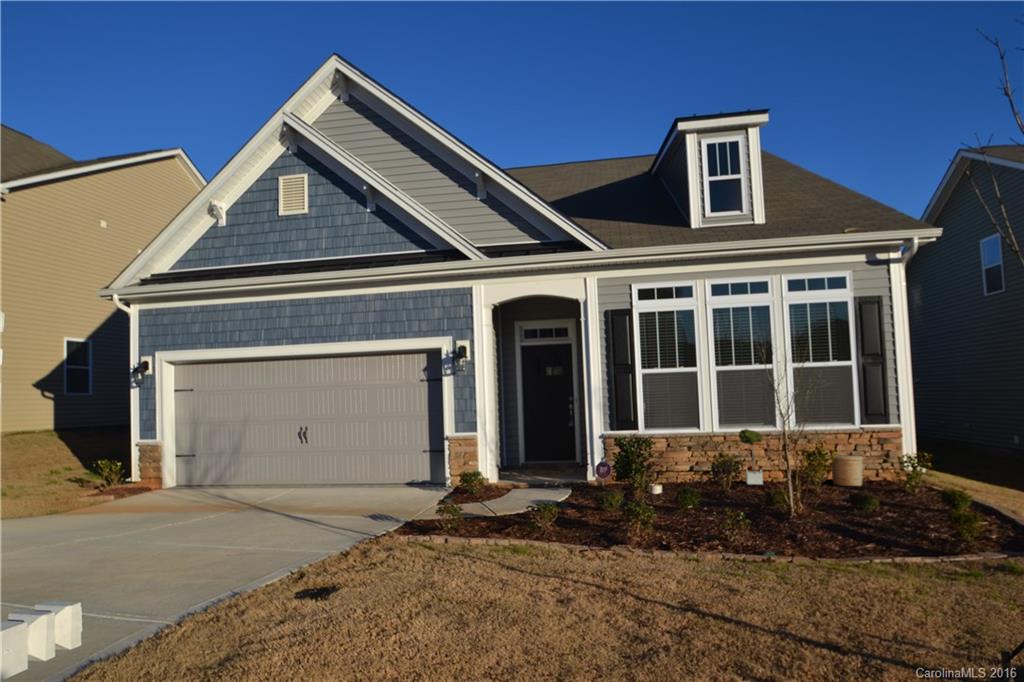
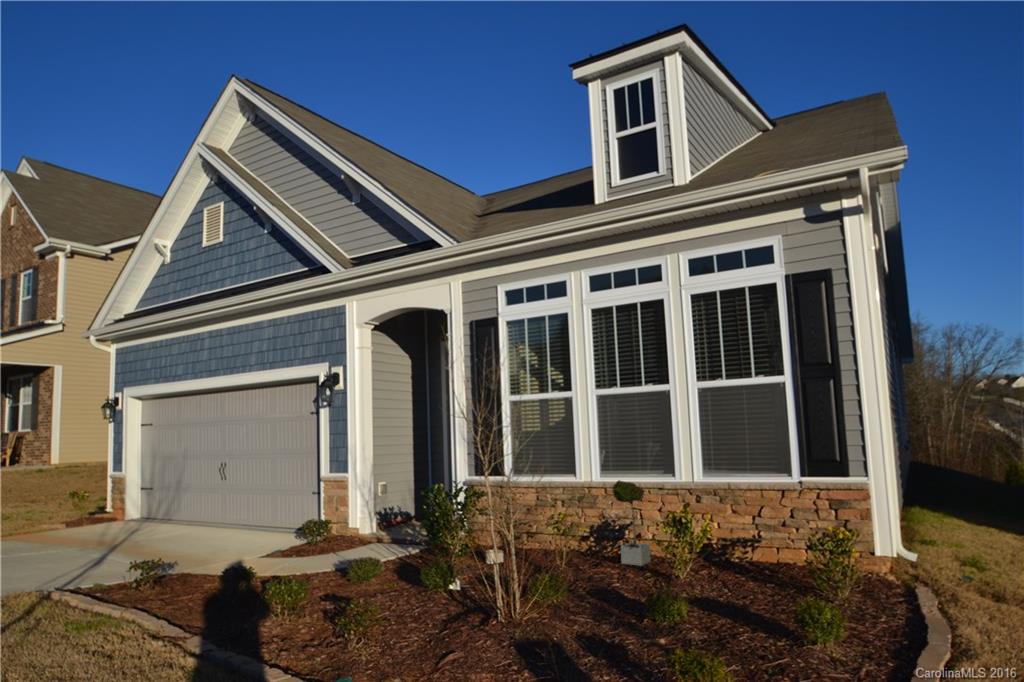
woven basket: present [831,455,863,486] -> none [739,526,792,582]

